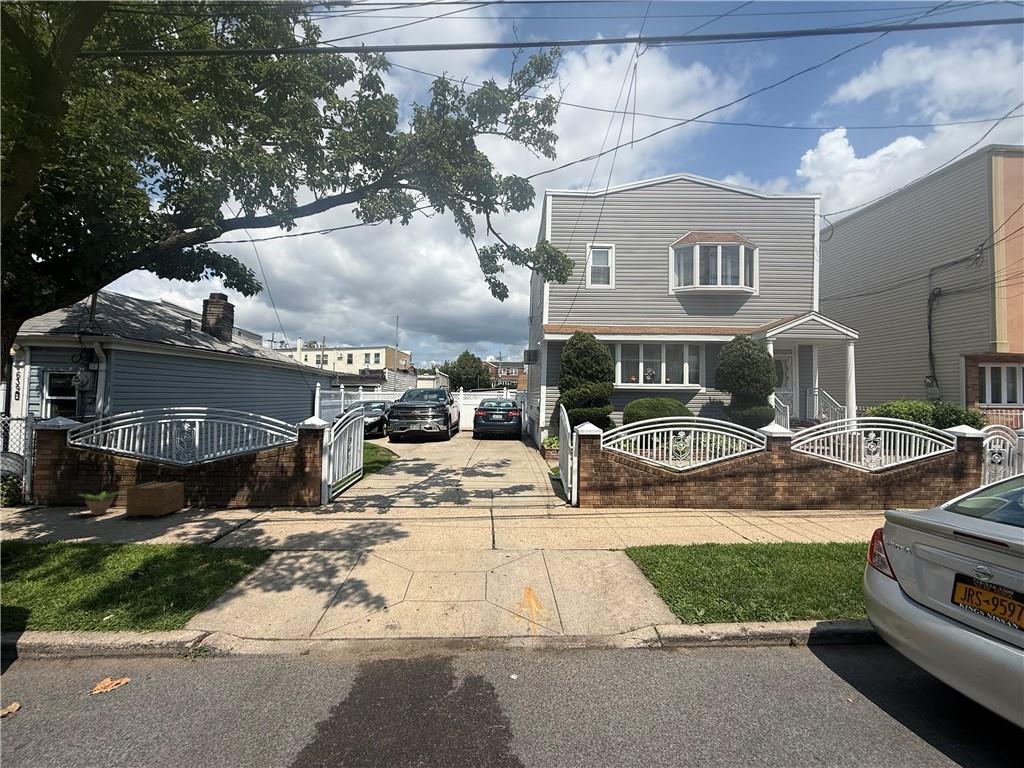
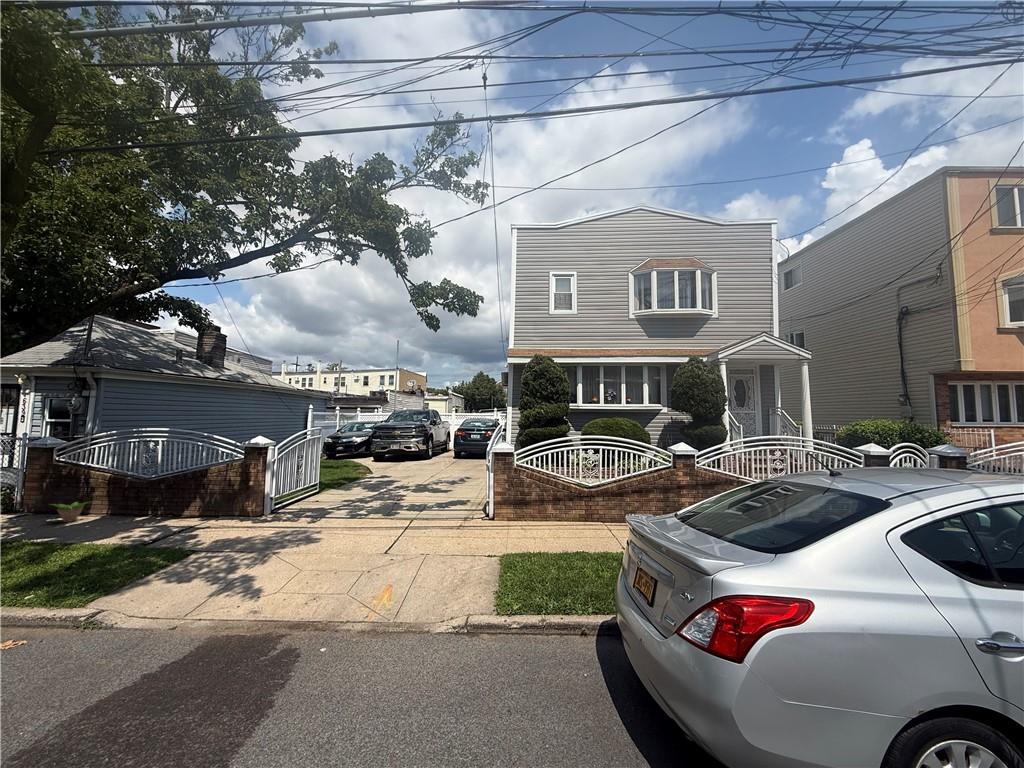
wooden crate: present [126,481,184,516] -> none [90,493,145,524]

